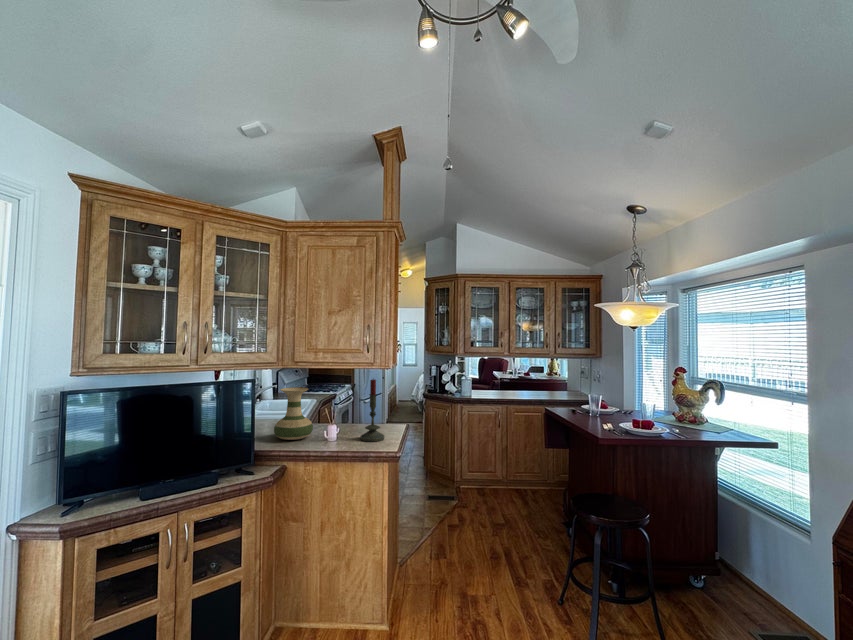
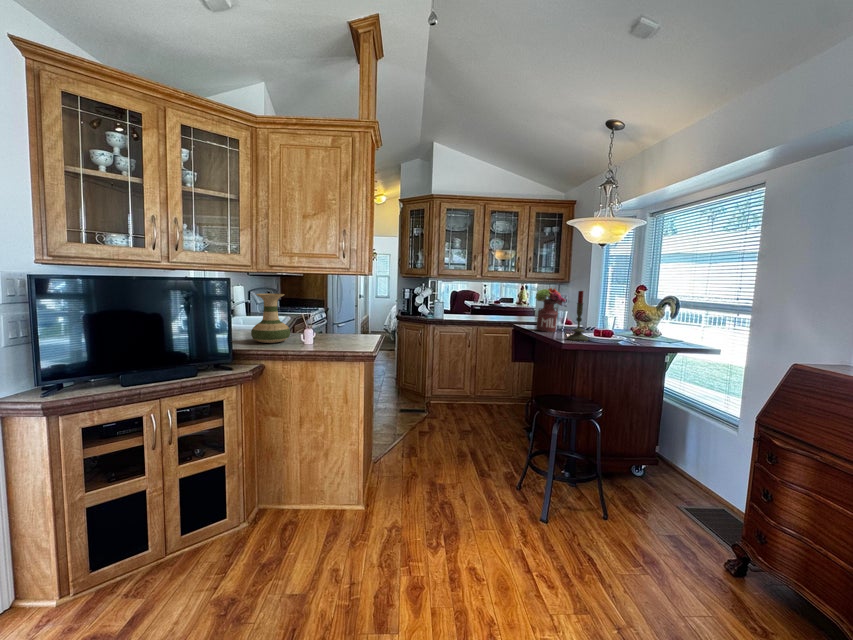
flower arrangement: none [566,369,600,417] -> present [535,288,566,332]
candle: present [361,379,384,442] -> present [567,291,588,341]

